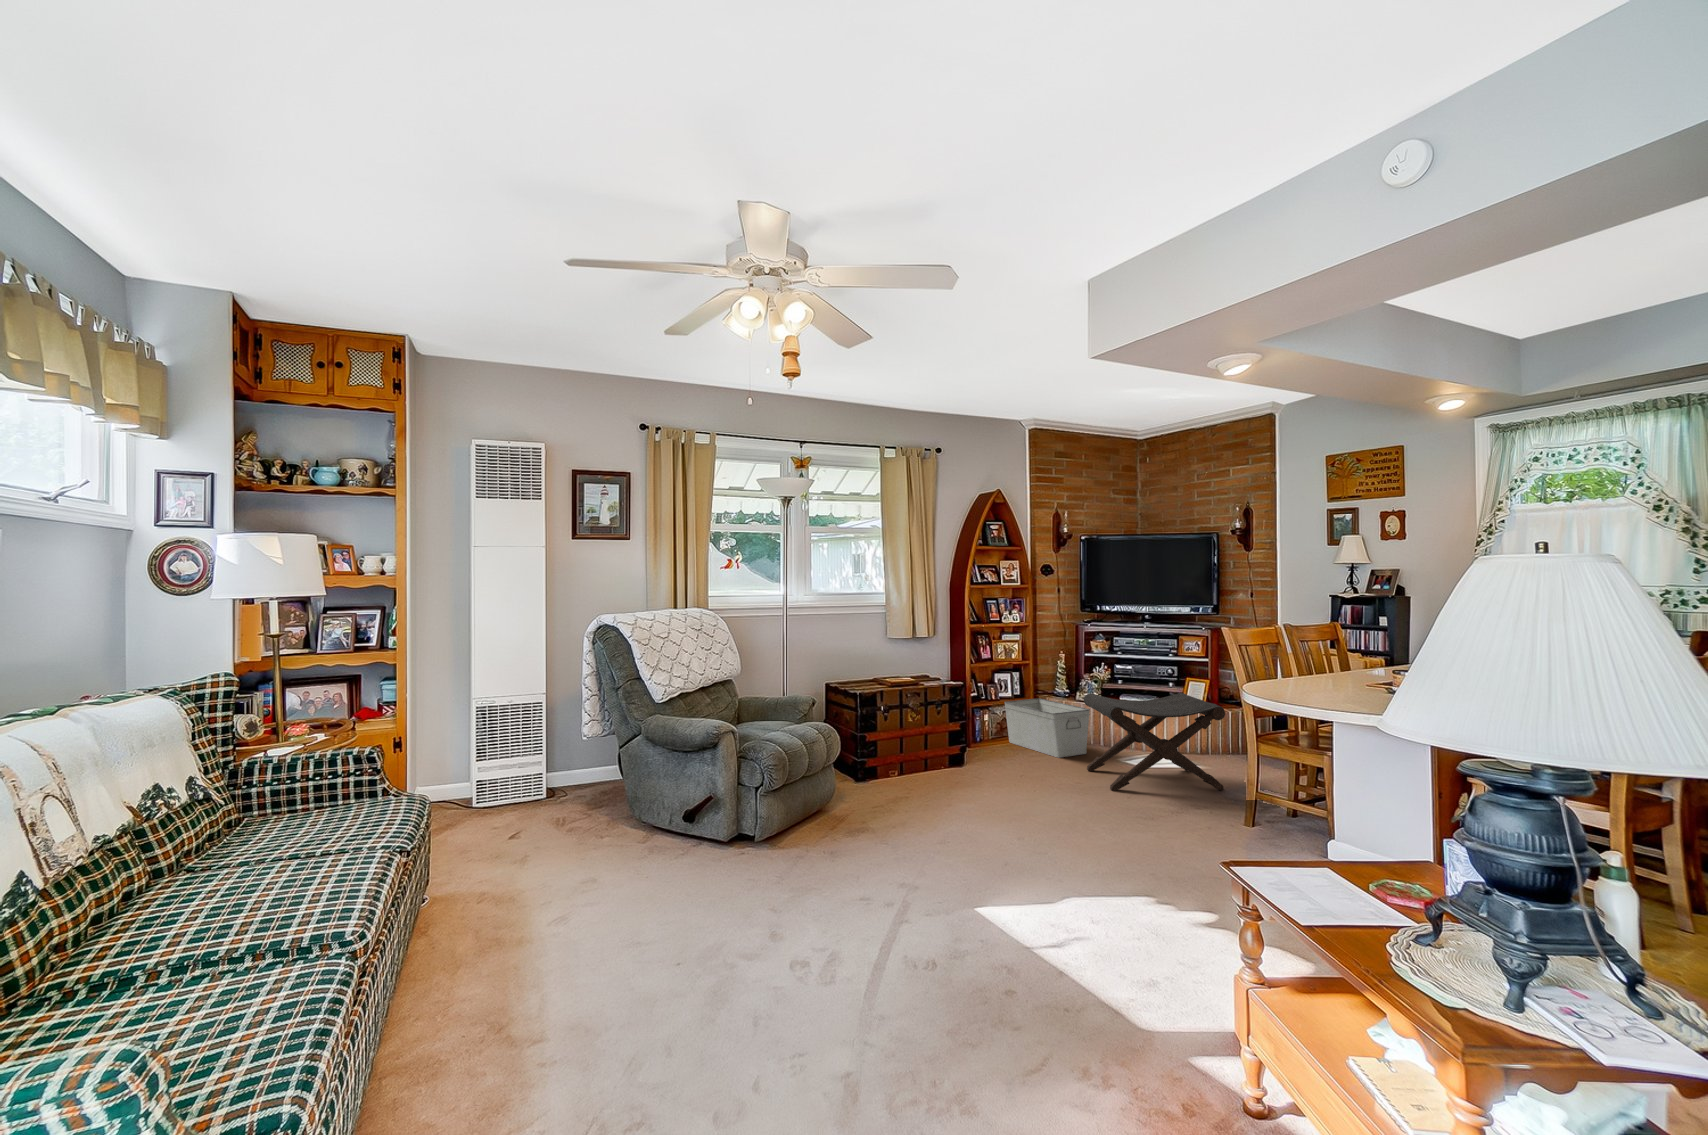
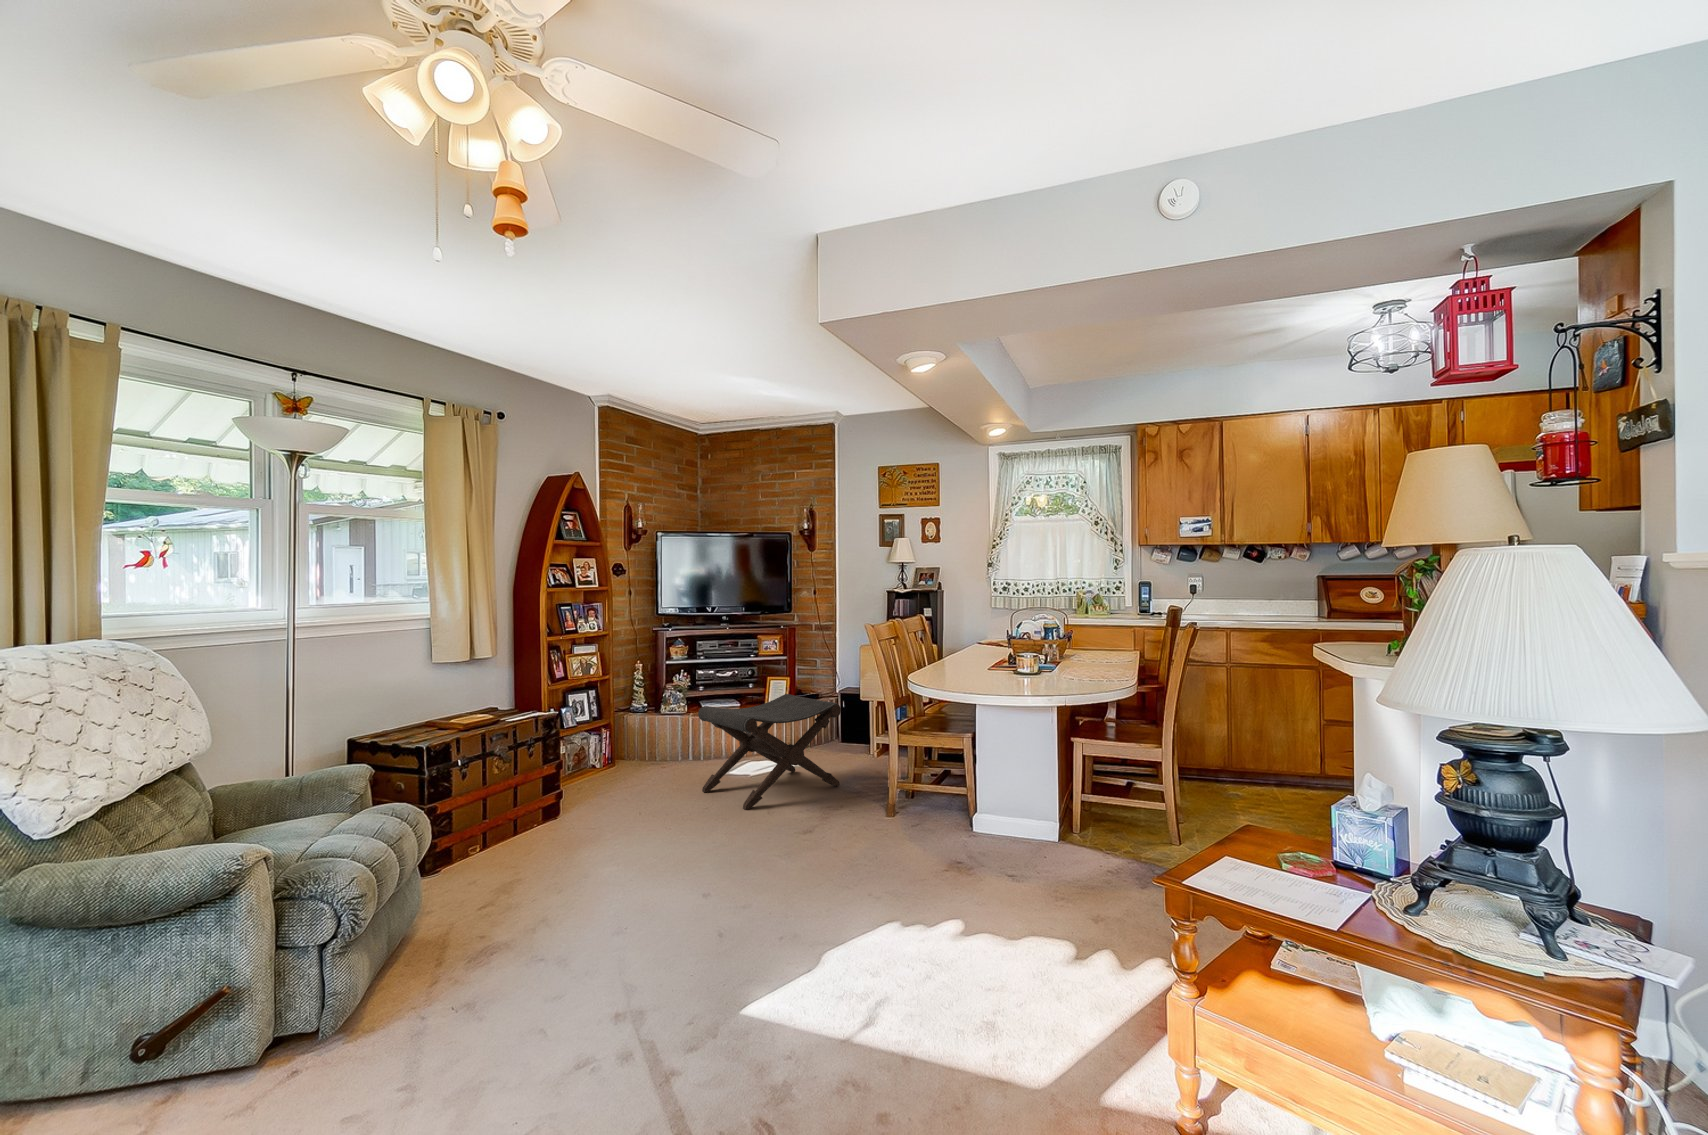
storage bin: present [1004,698,1090,758] -> none [585,718,689,784]

